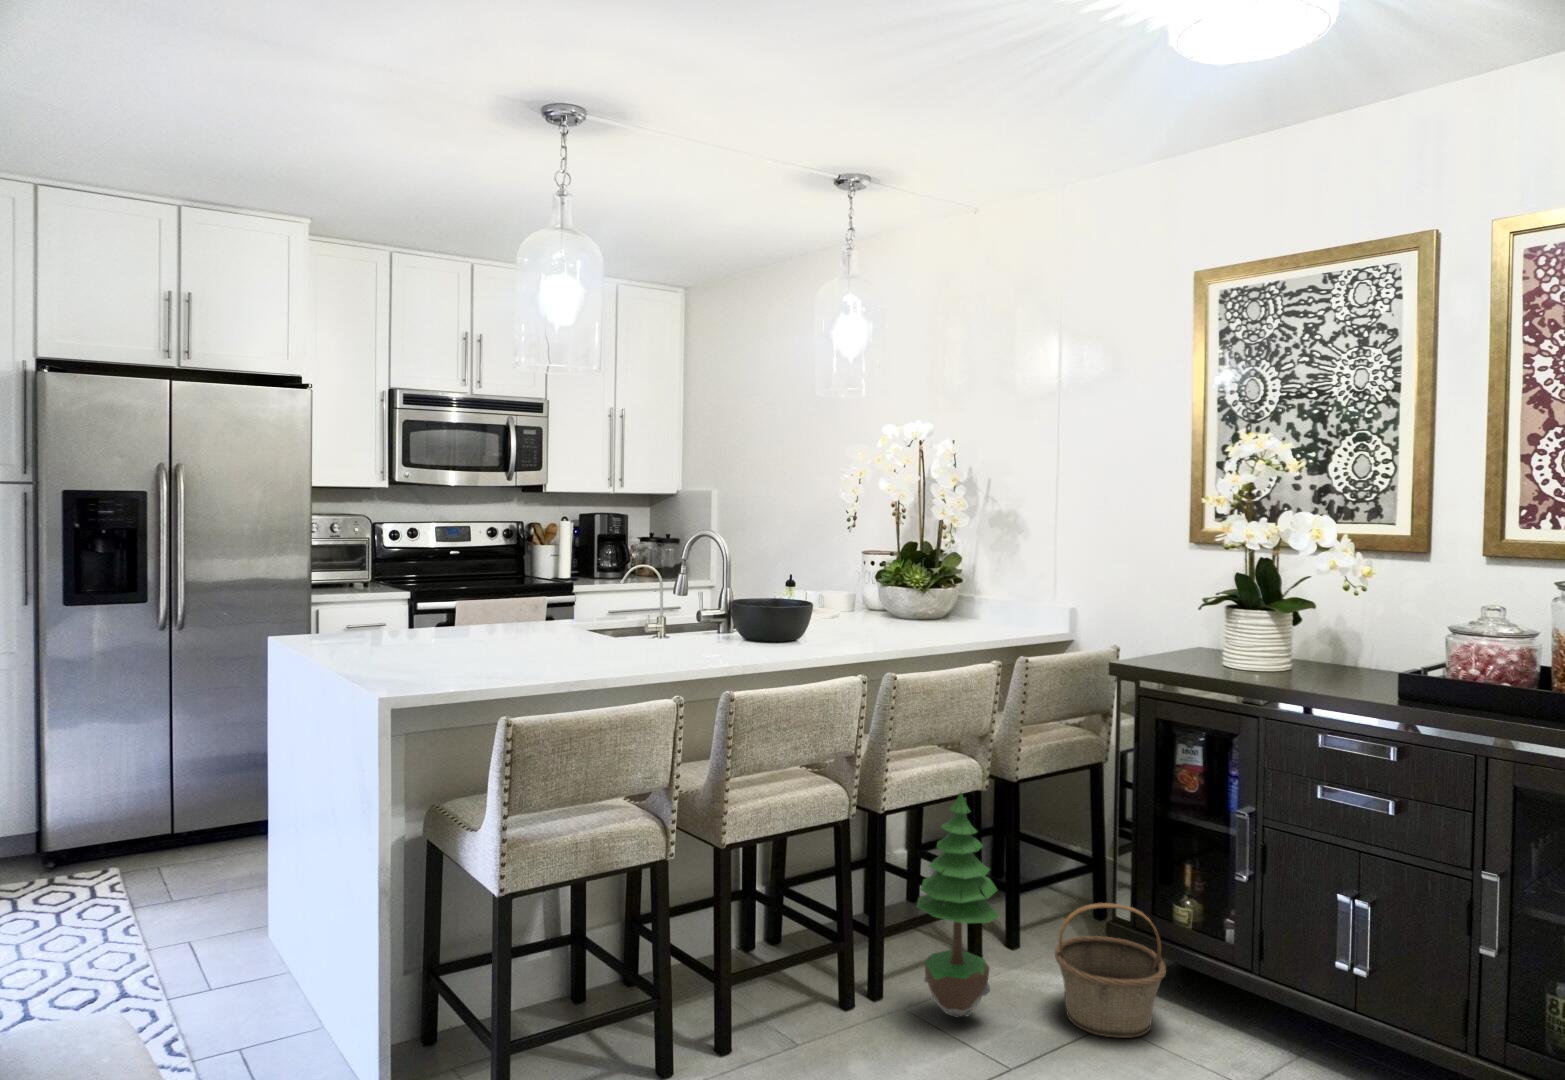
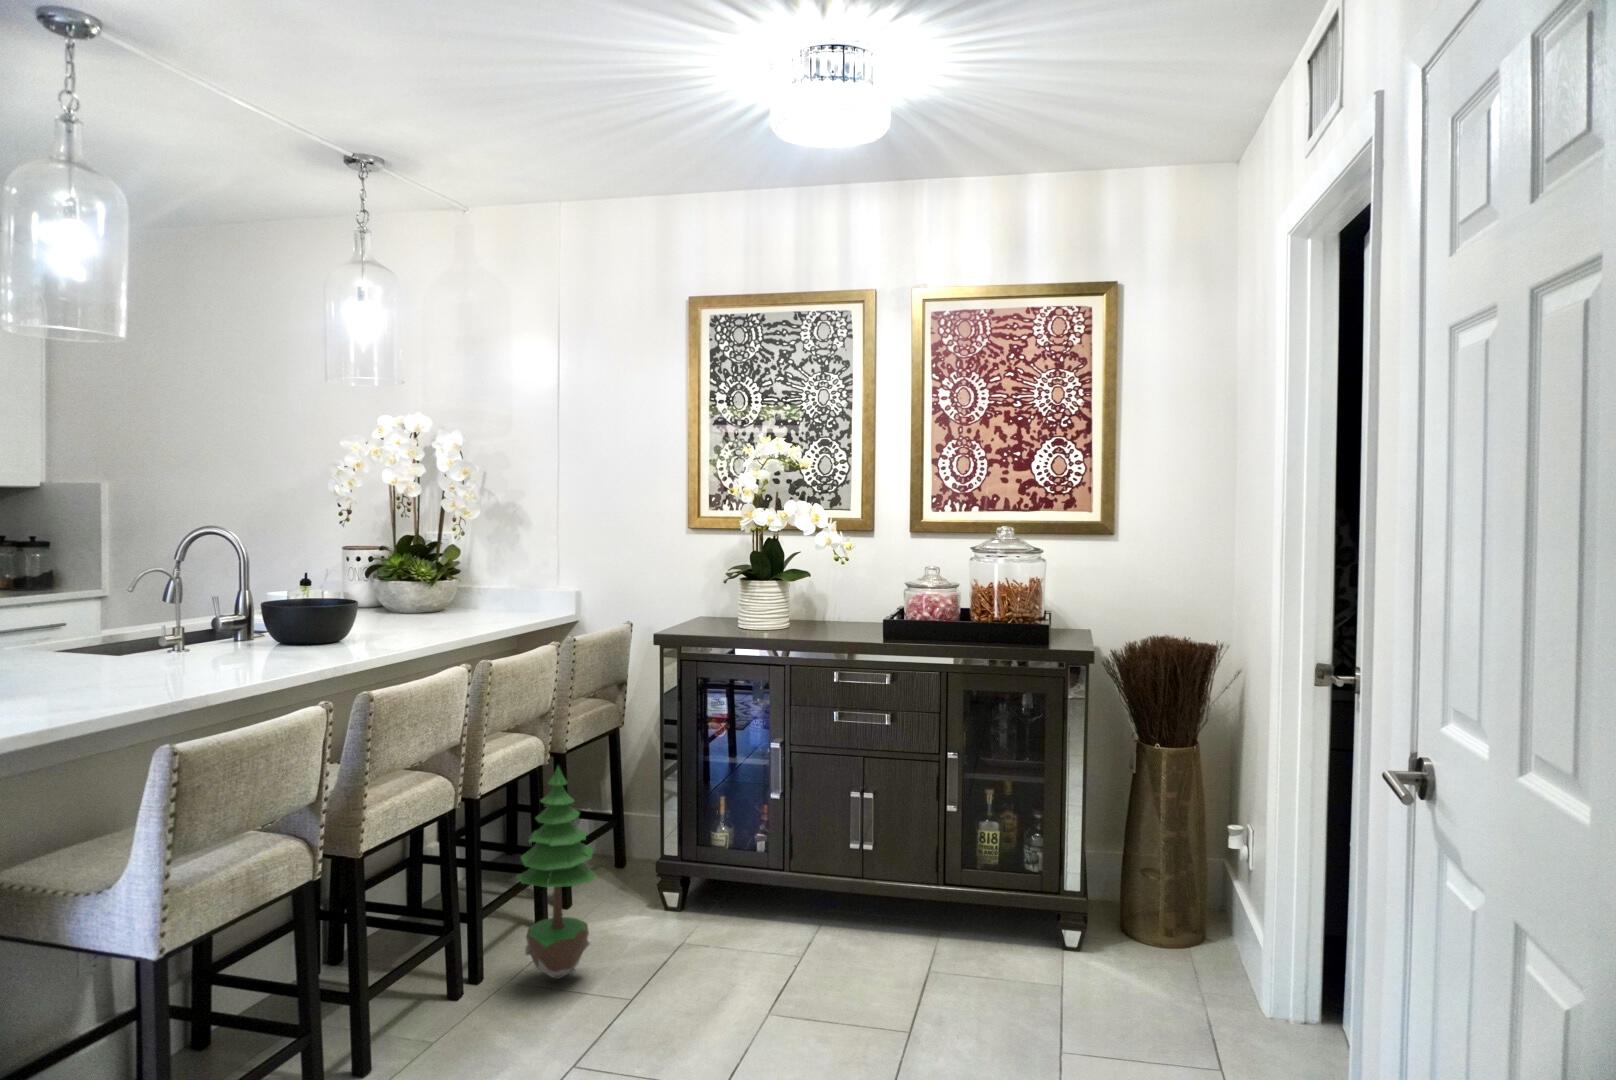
basket: present [1054,903,1166,1038] -> none [630,841,725,956]

